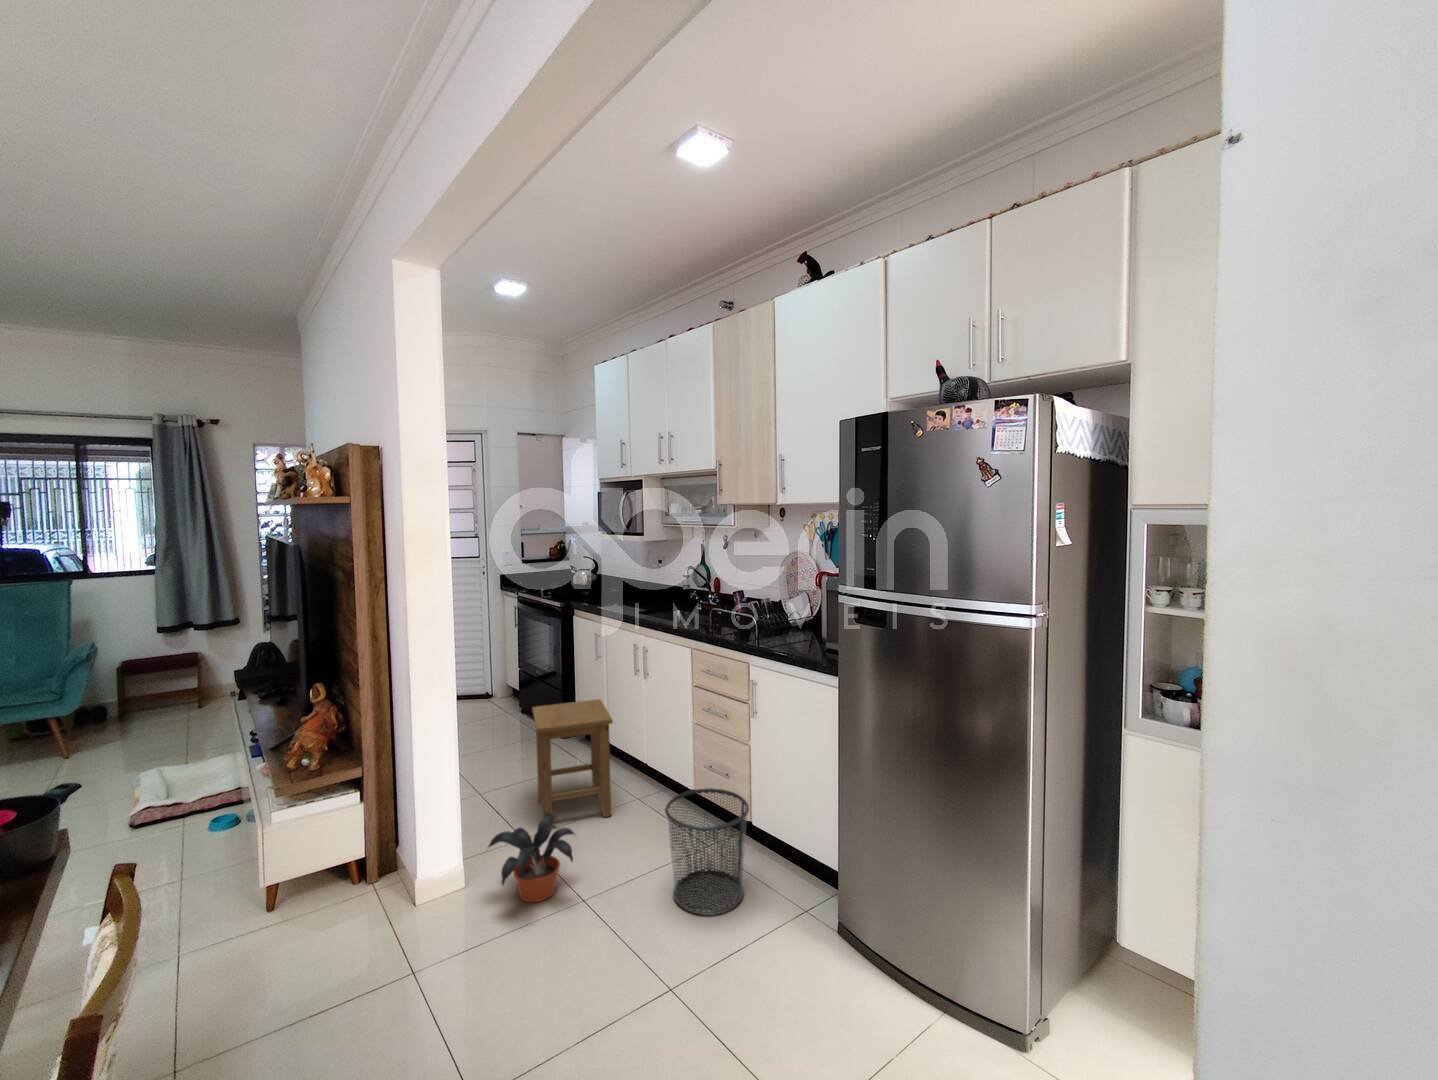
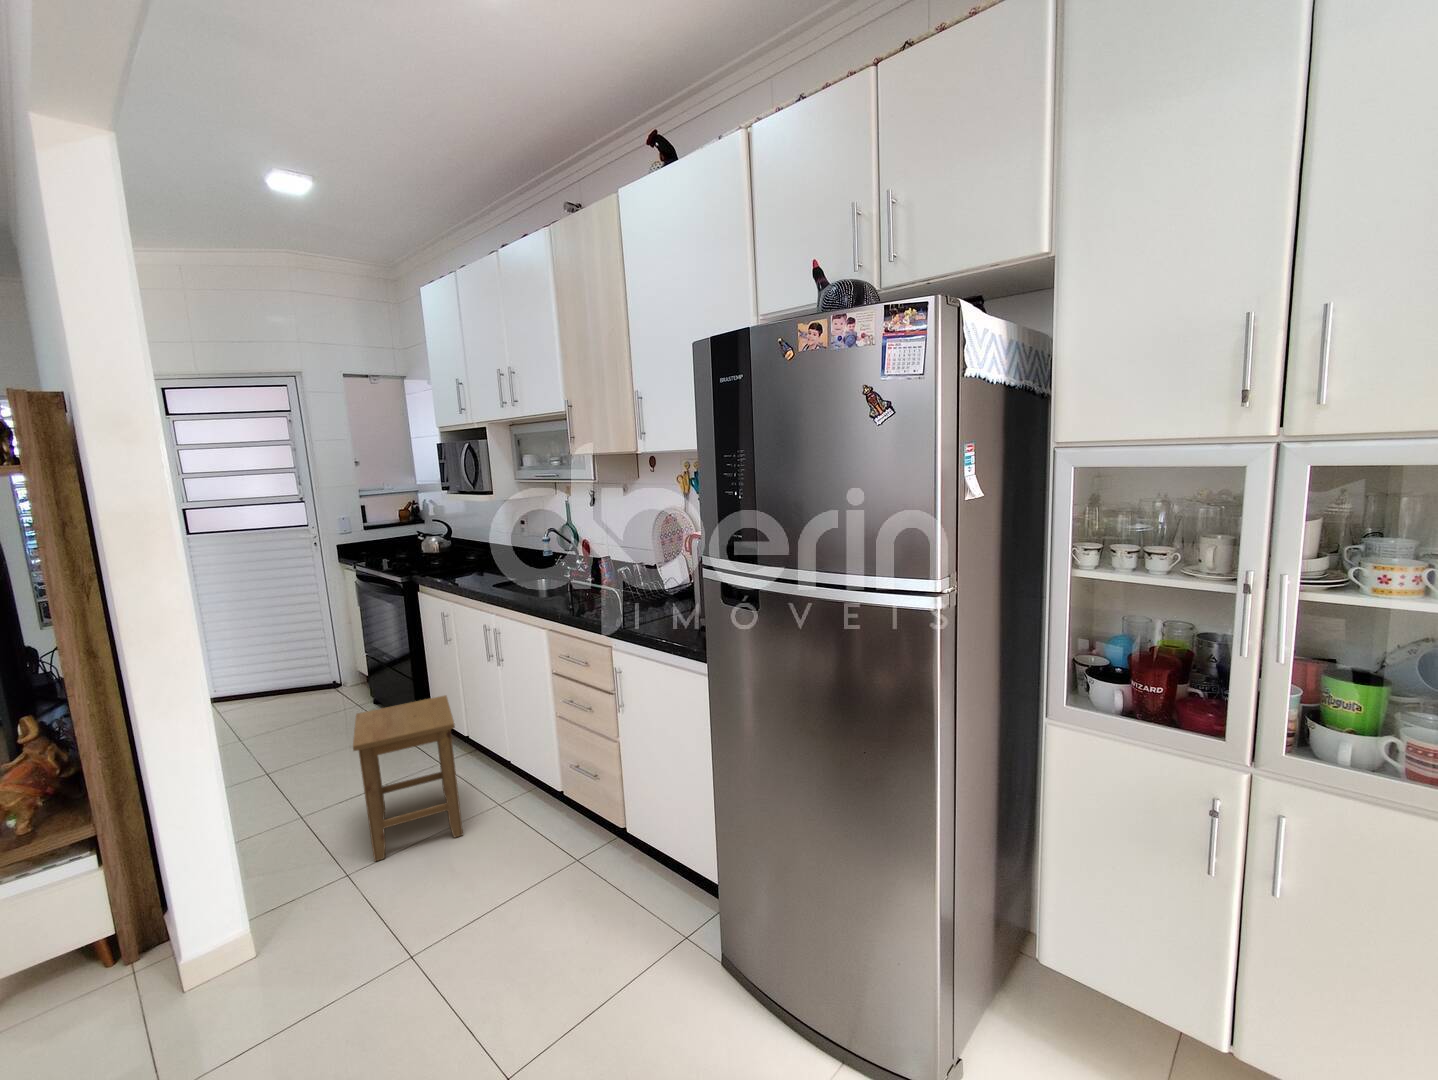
waste bin: present [665,788,749,915] -> none [507,804,613,963]
potted plant: present [488,812,574,902] -> none [274,854,402,973]

